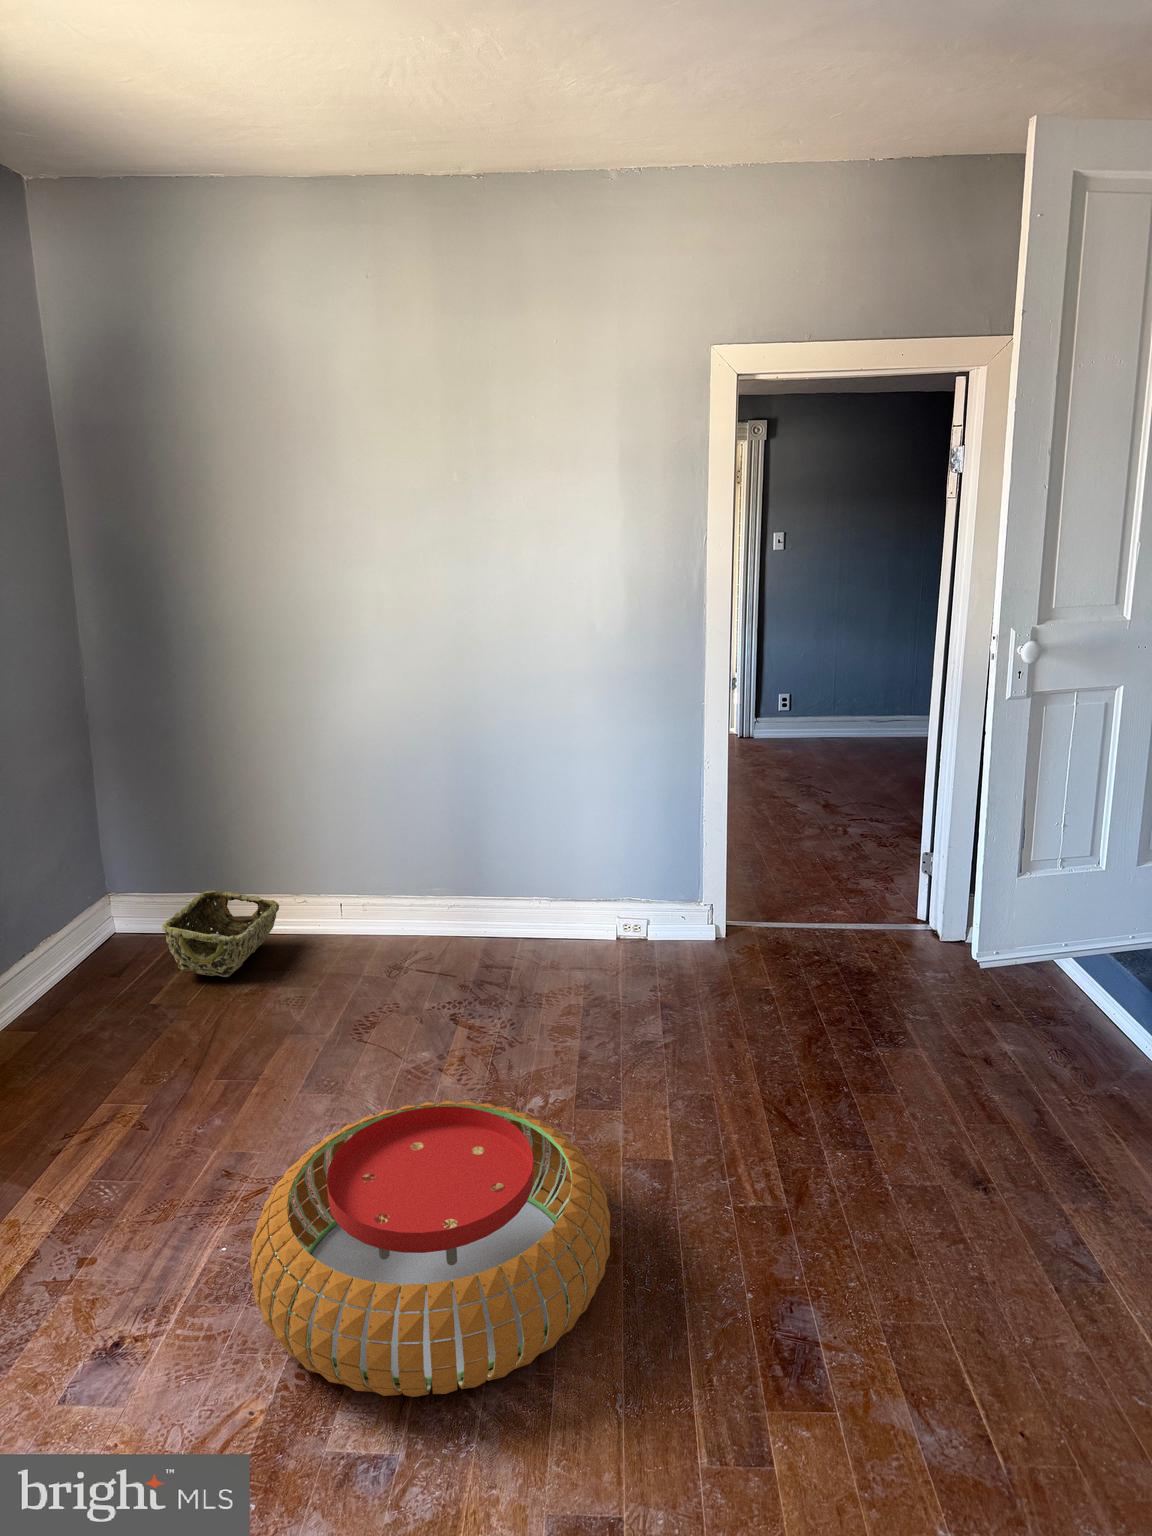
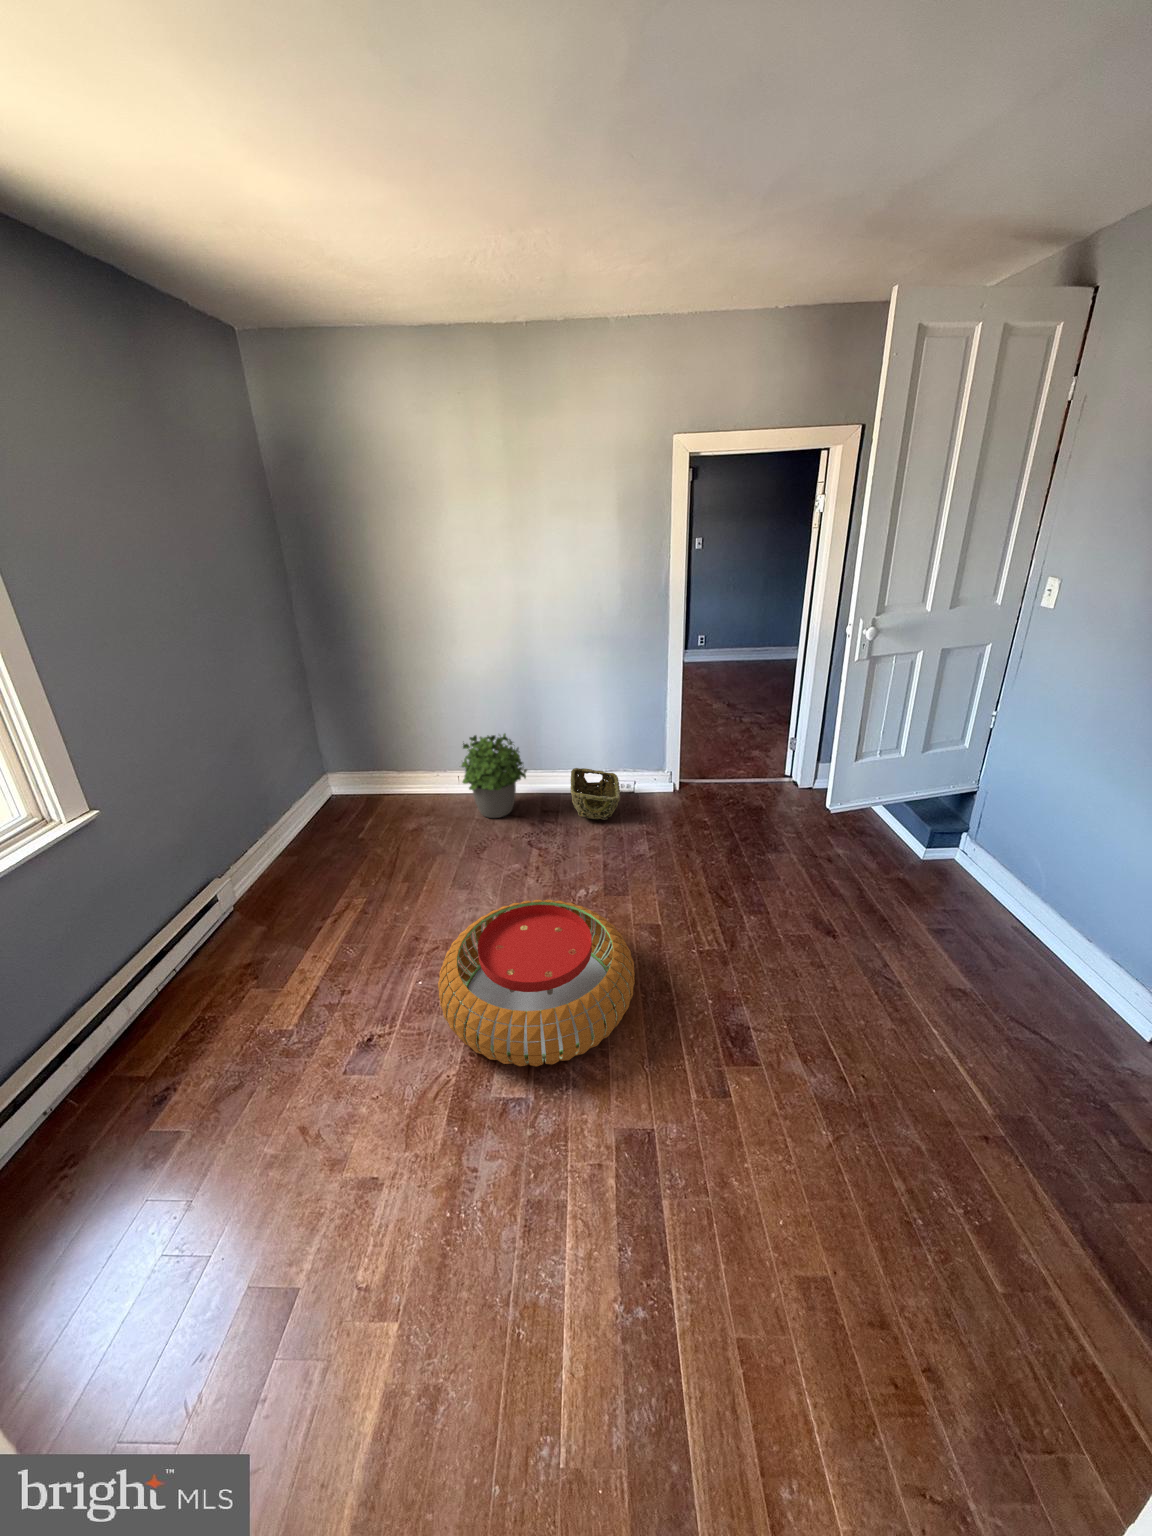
potted plant: none [340,827,458,977] -> present [461,733,527,818]
woven basket: present [162,890,279,977] -> present [571,768,620,820]

